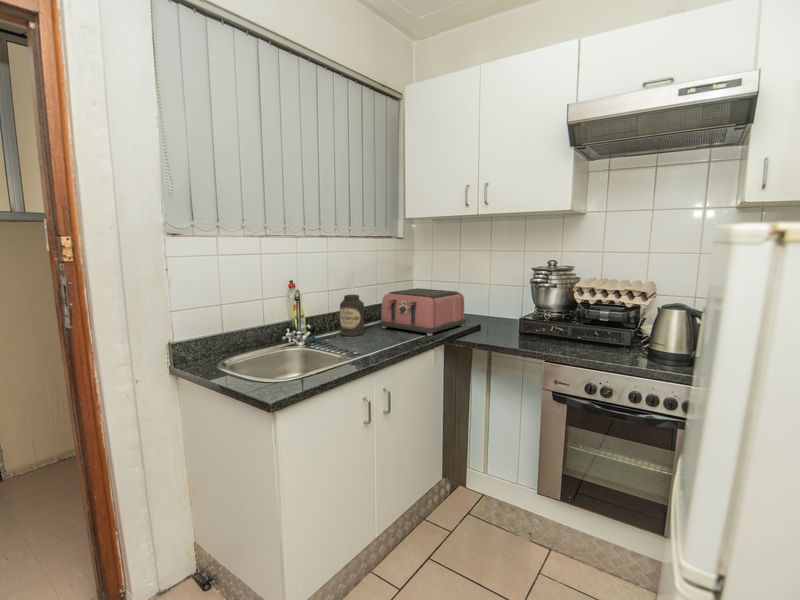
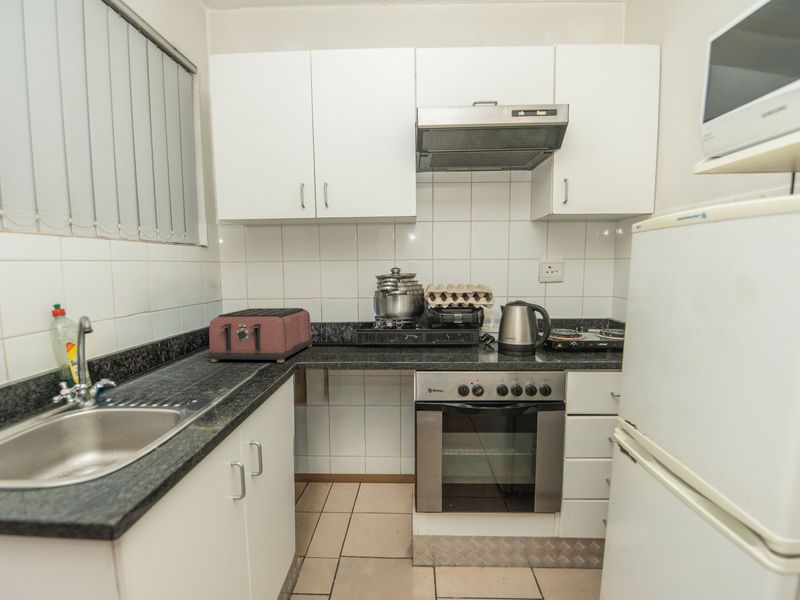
canister: present [340,295,364,336] -> none [149,322,190,379]

